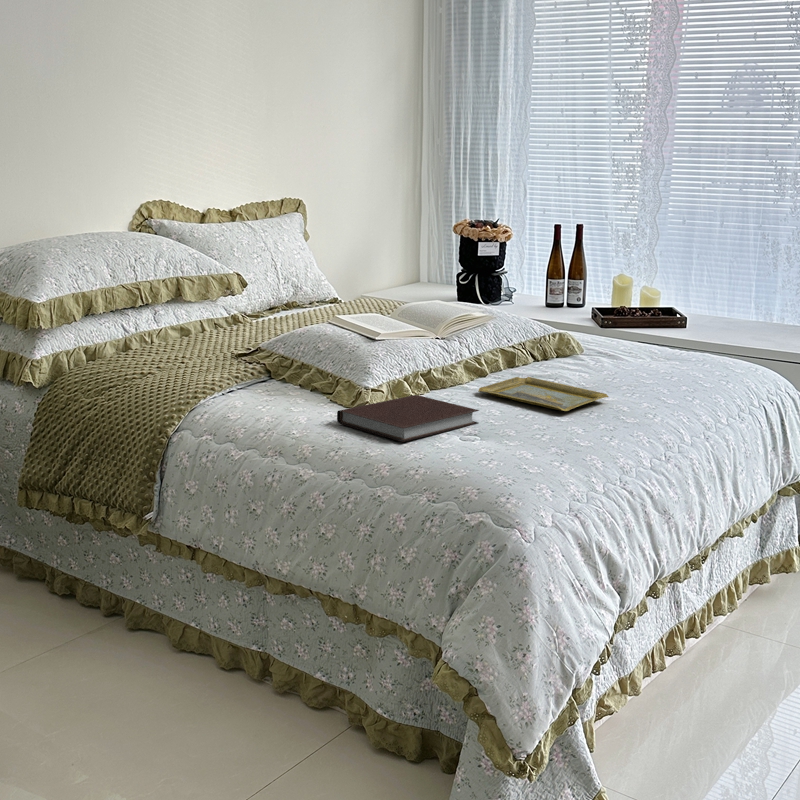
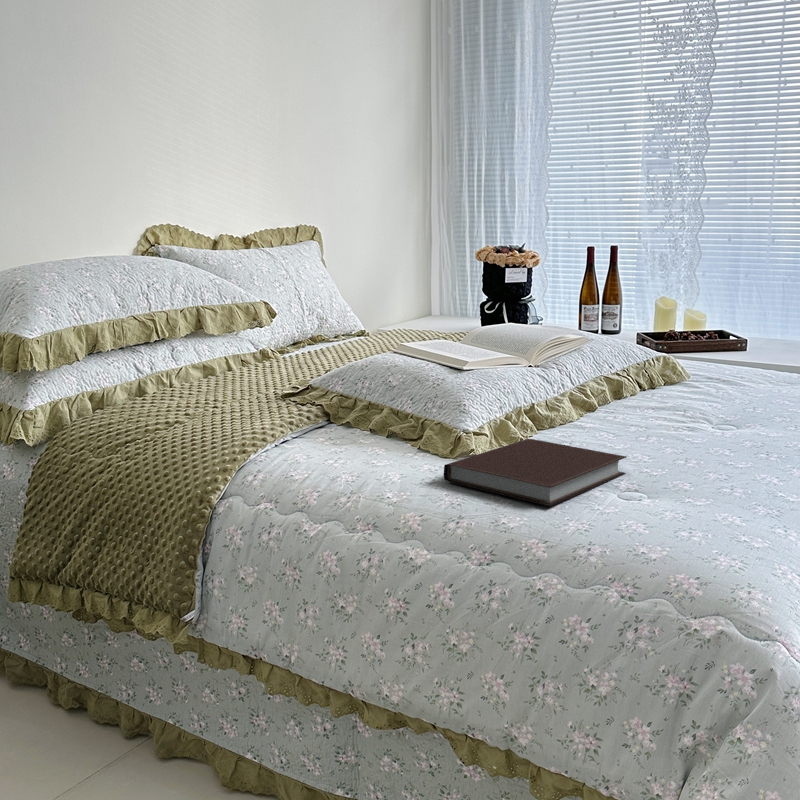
tray: present [478,377,609,411] -> none [596,411,764,453]

